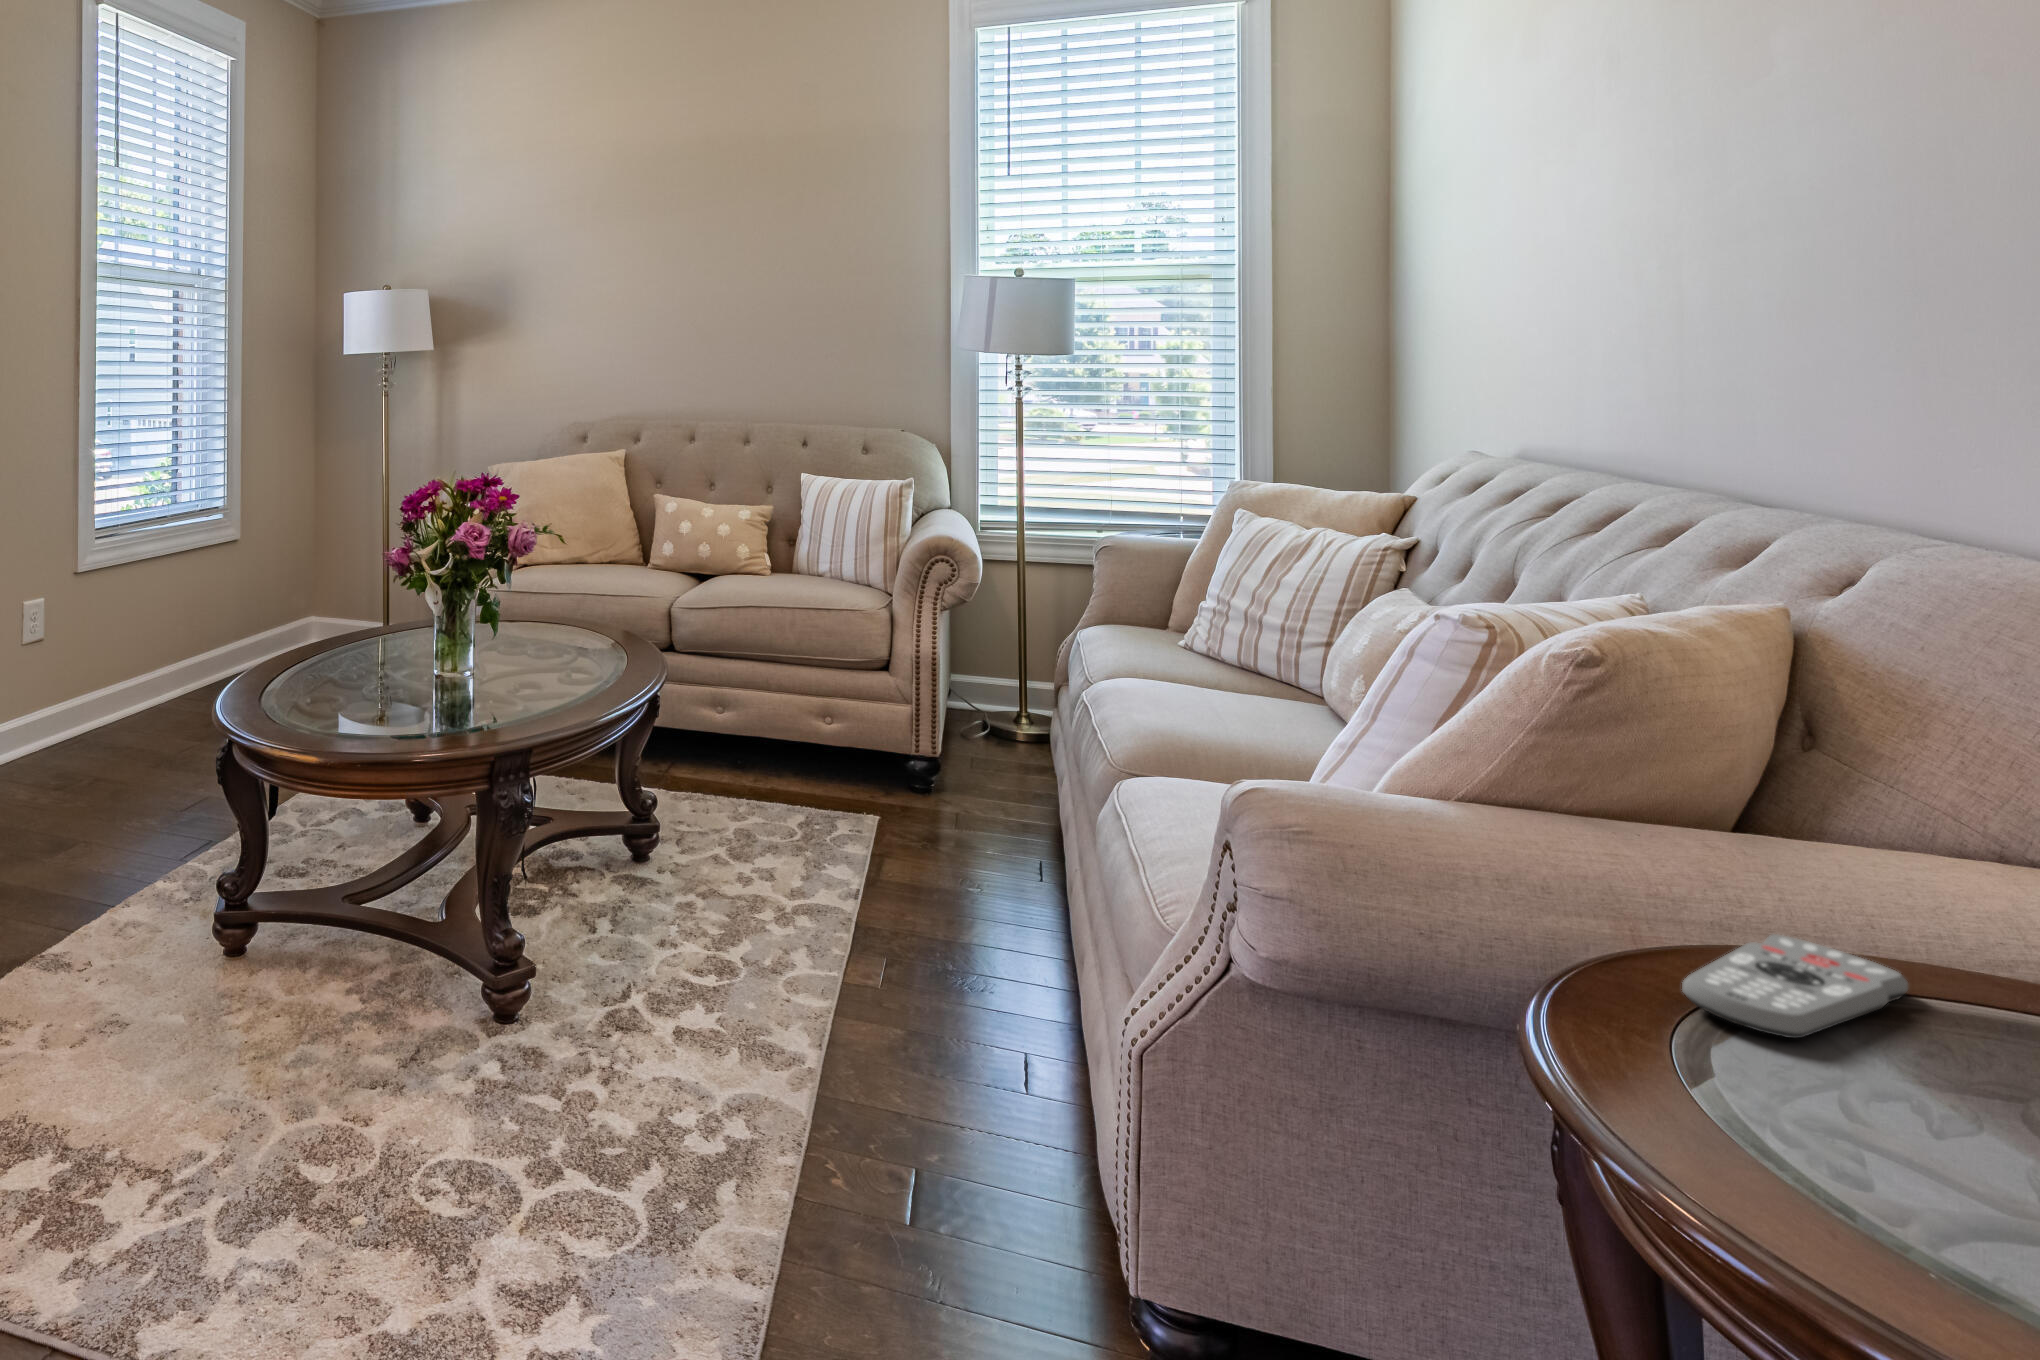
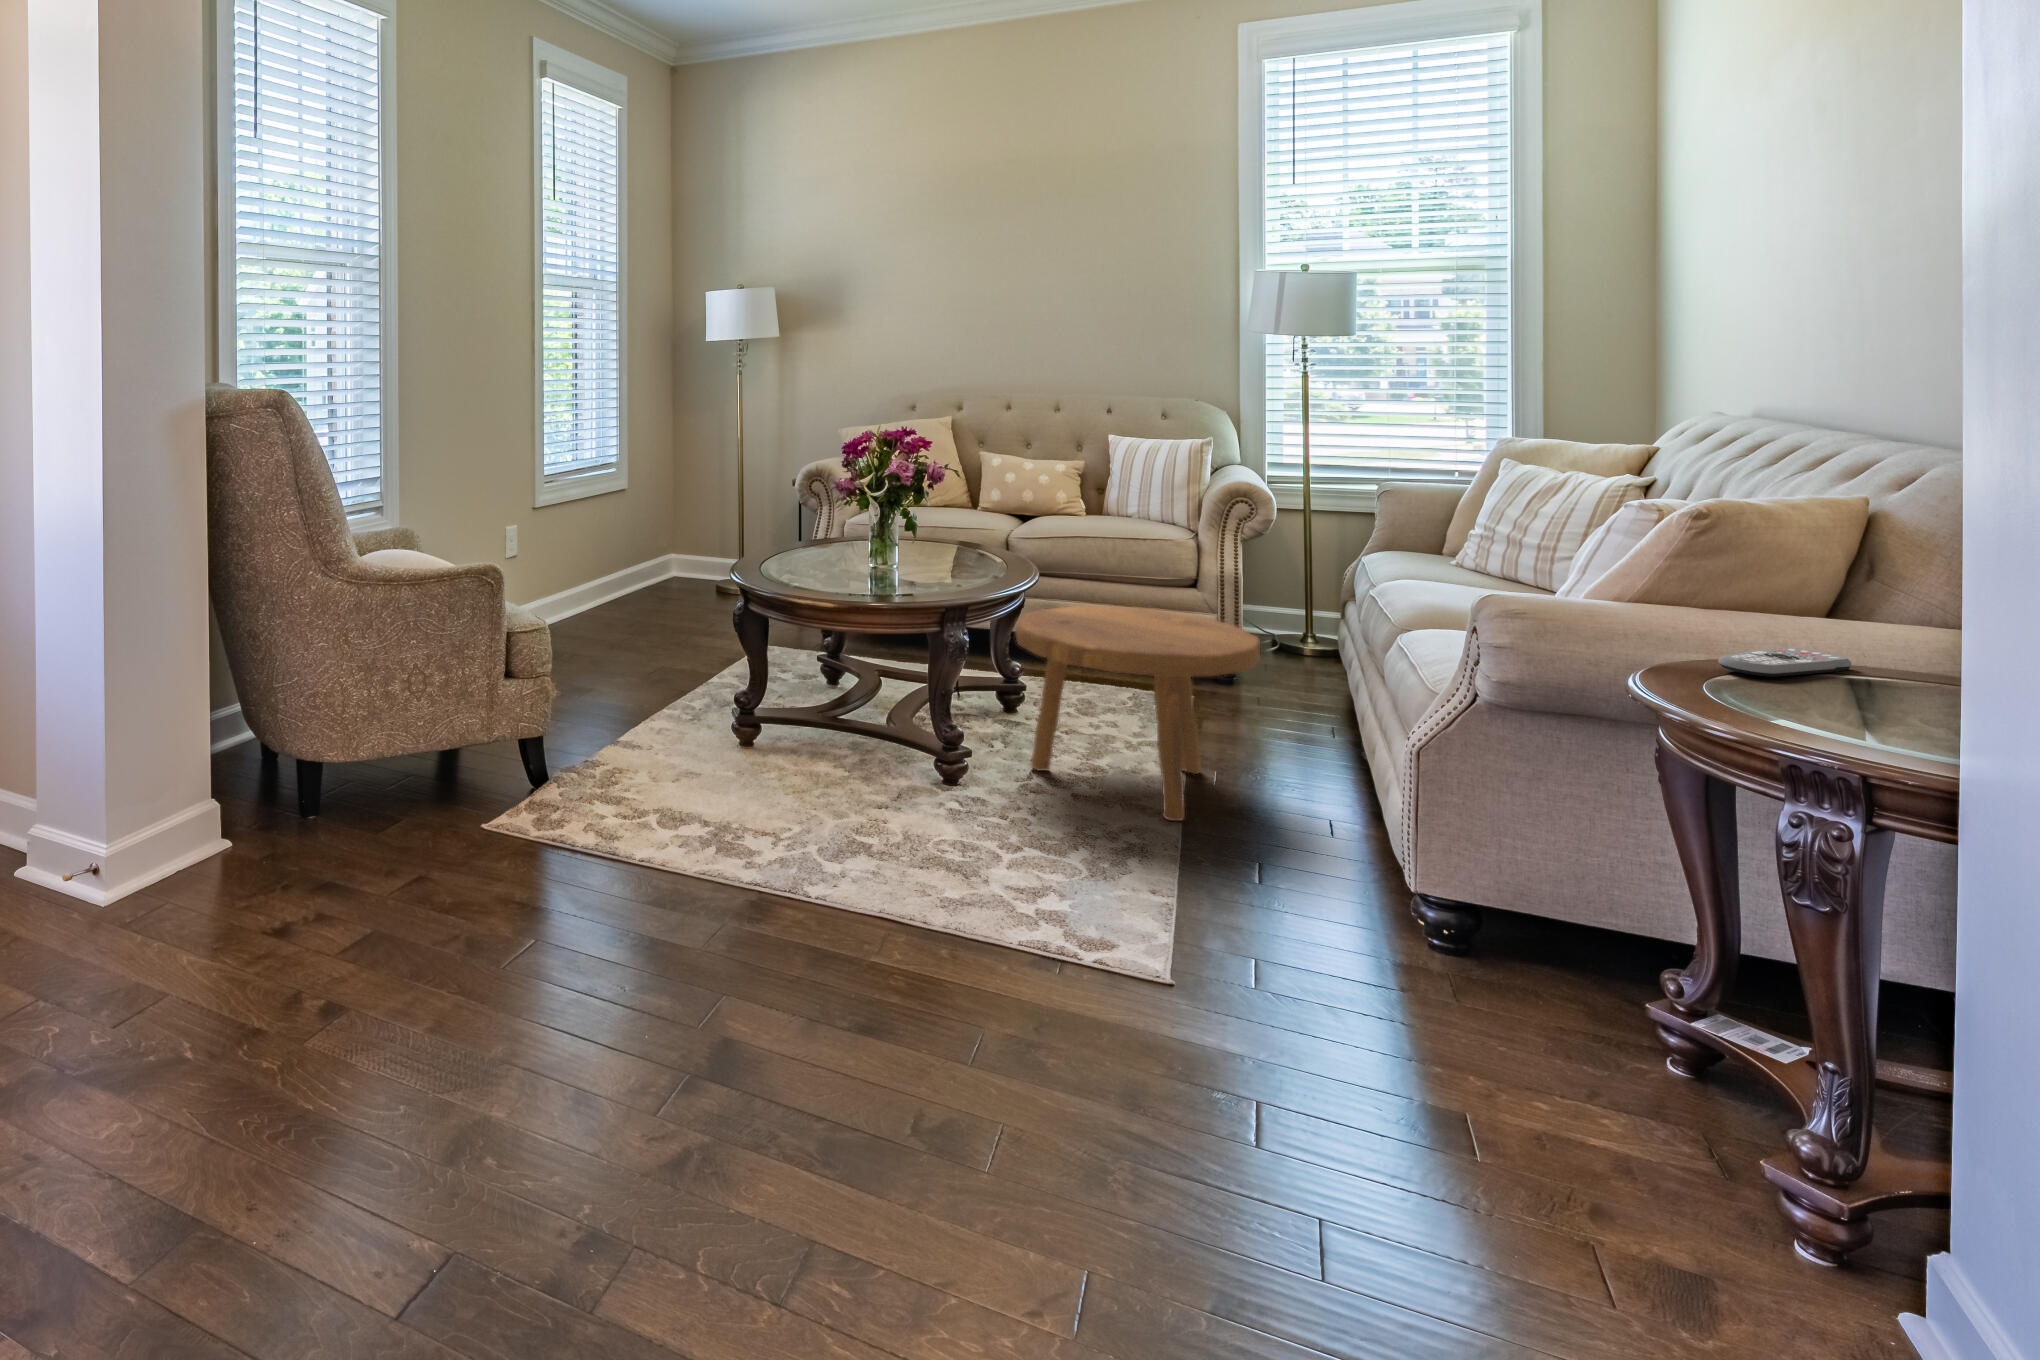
footstool: none [601,728,932,1088] -> present [1015,605,1260,821]

